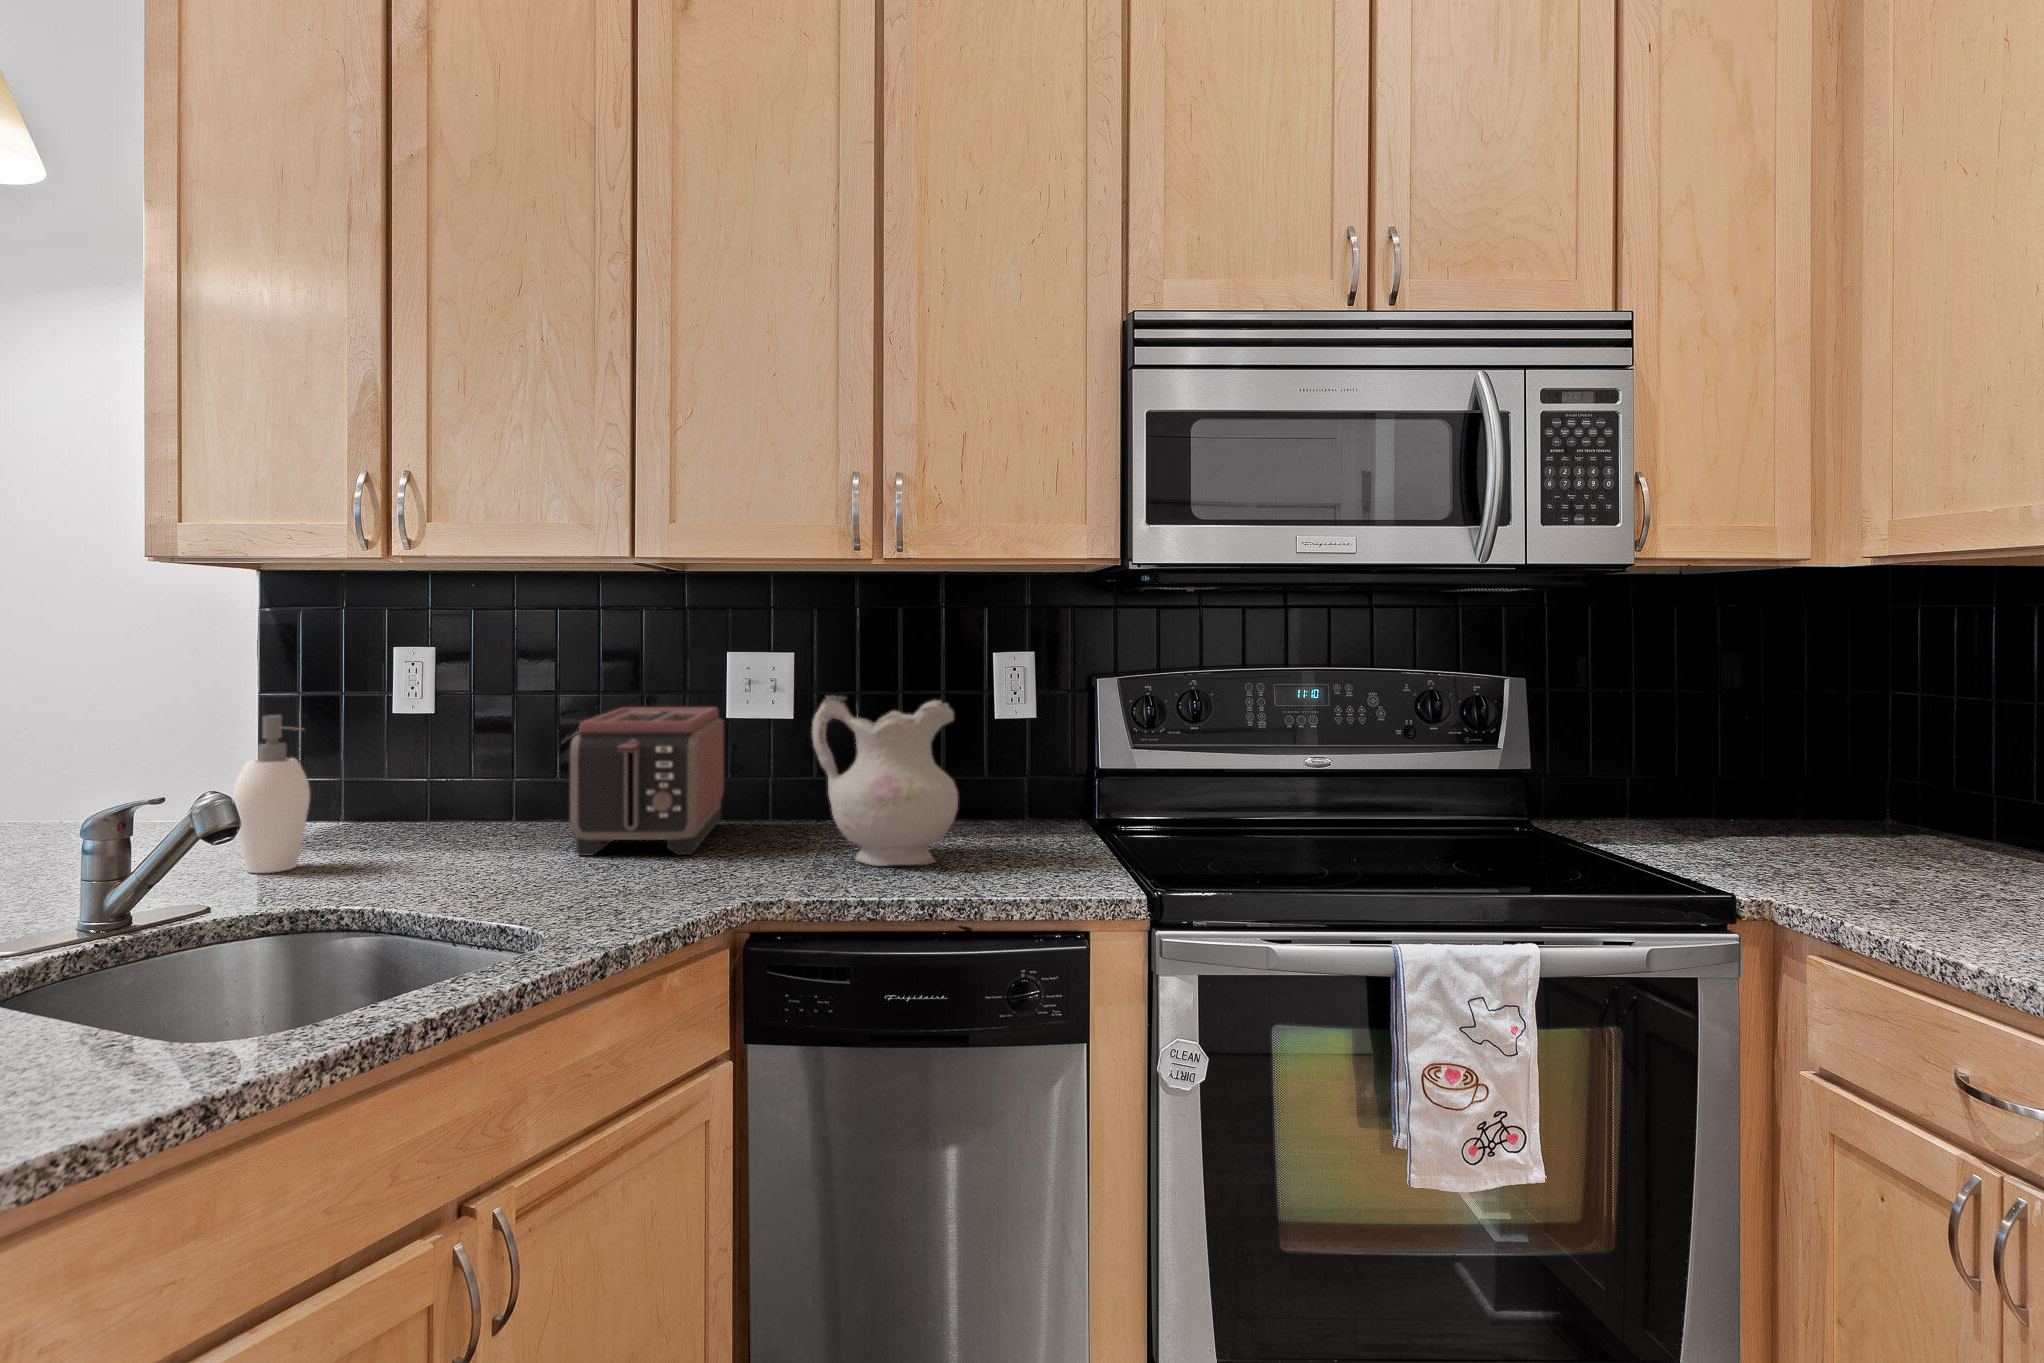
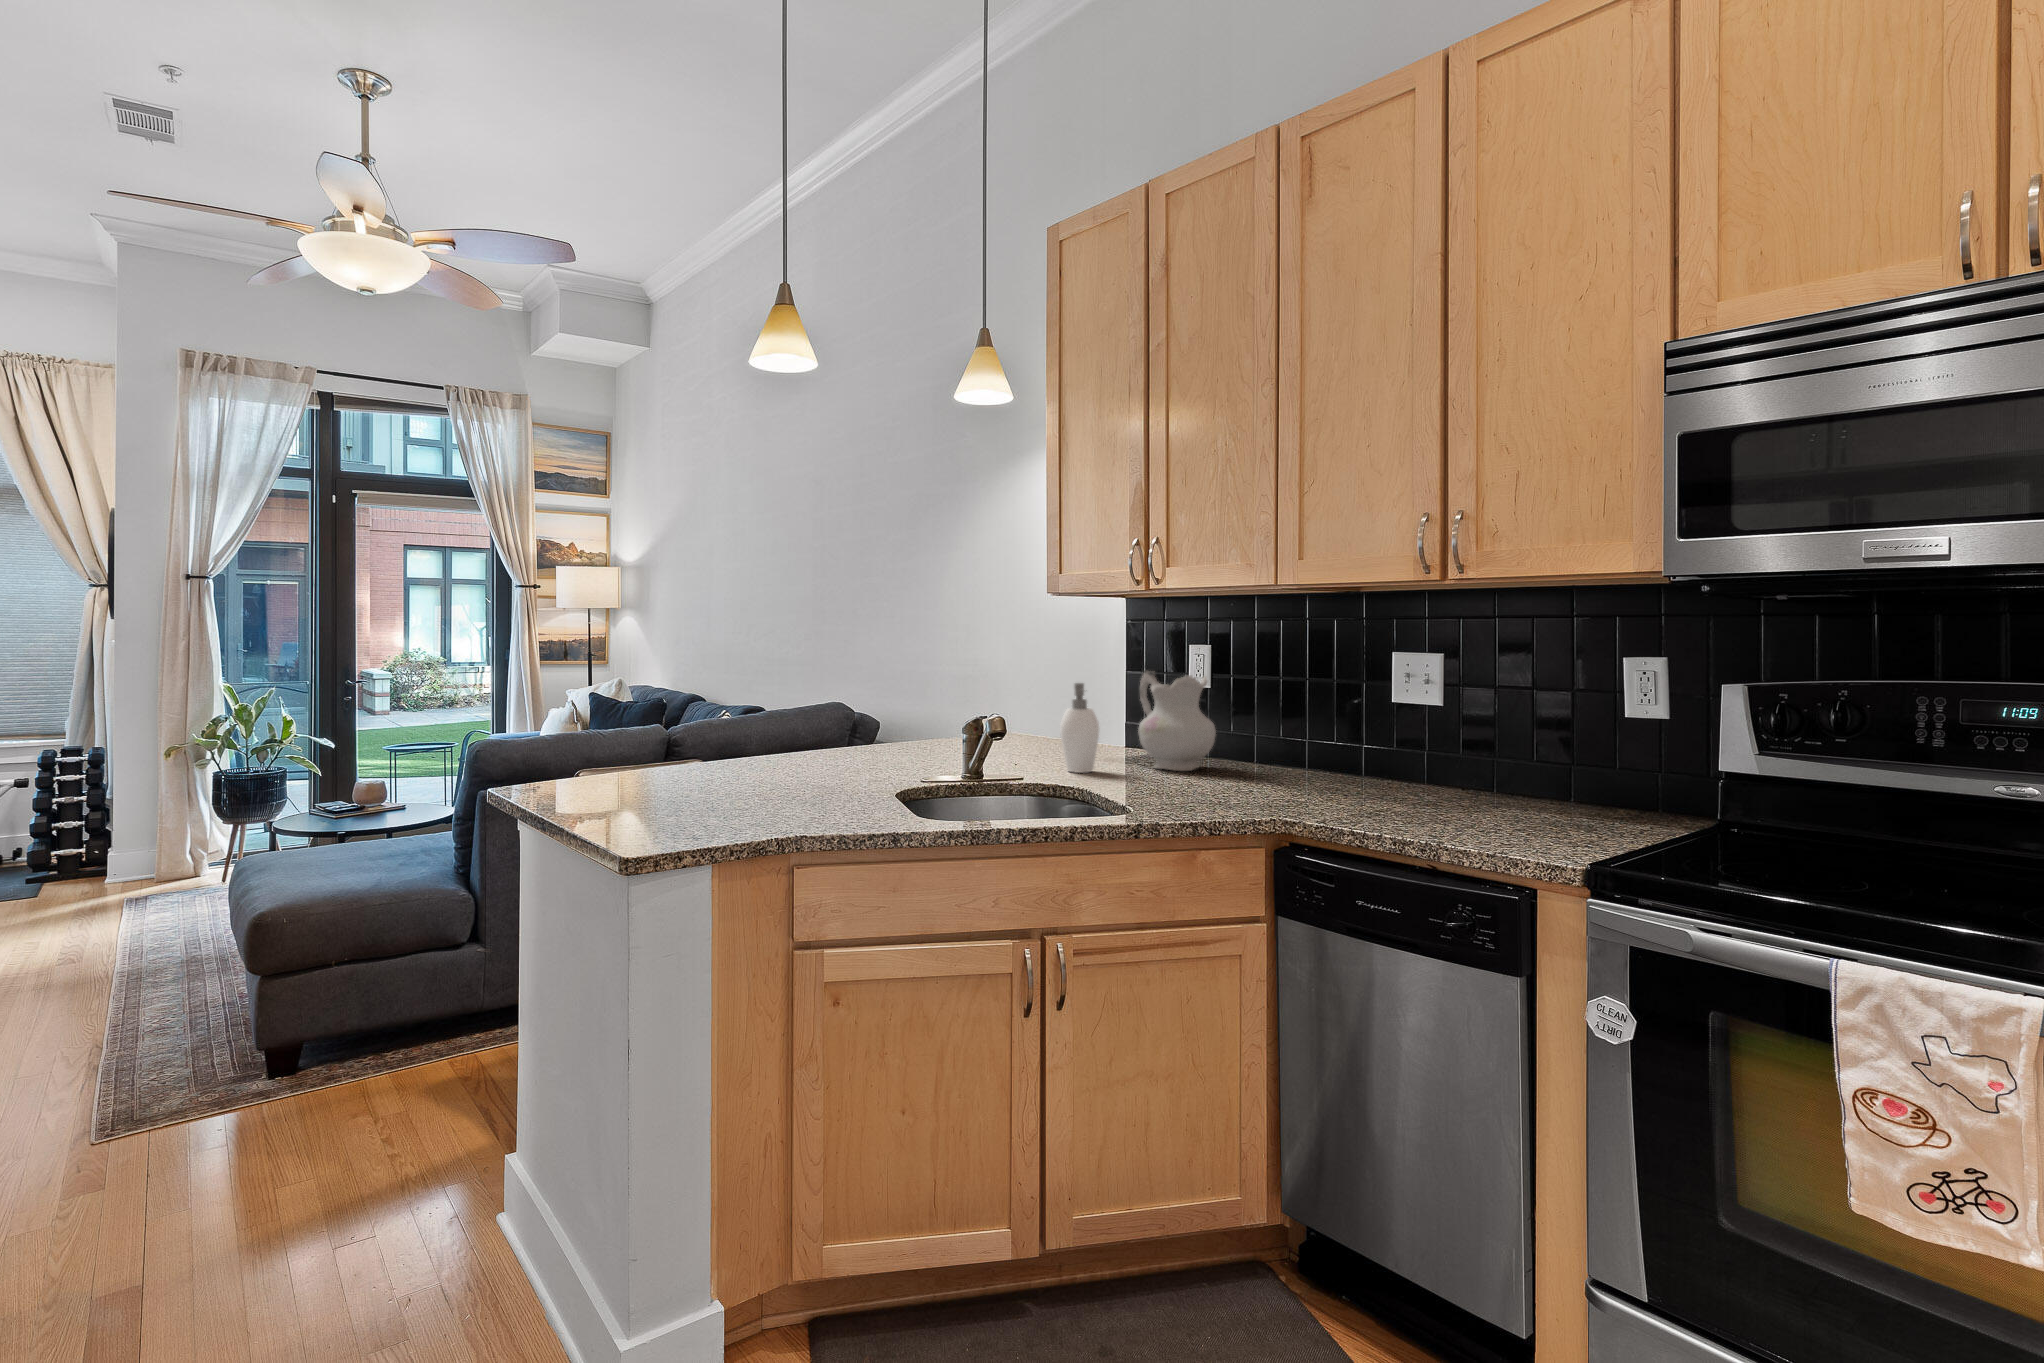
ceramic pitcher: present [812,696,958,866] -> present [1139,671,1216,771]
toaster: present [570,707,724,856] -> none [1234,690,1385,797]

